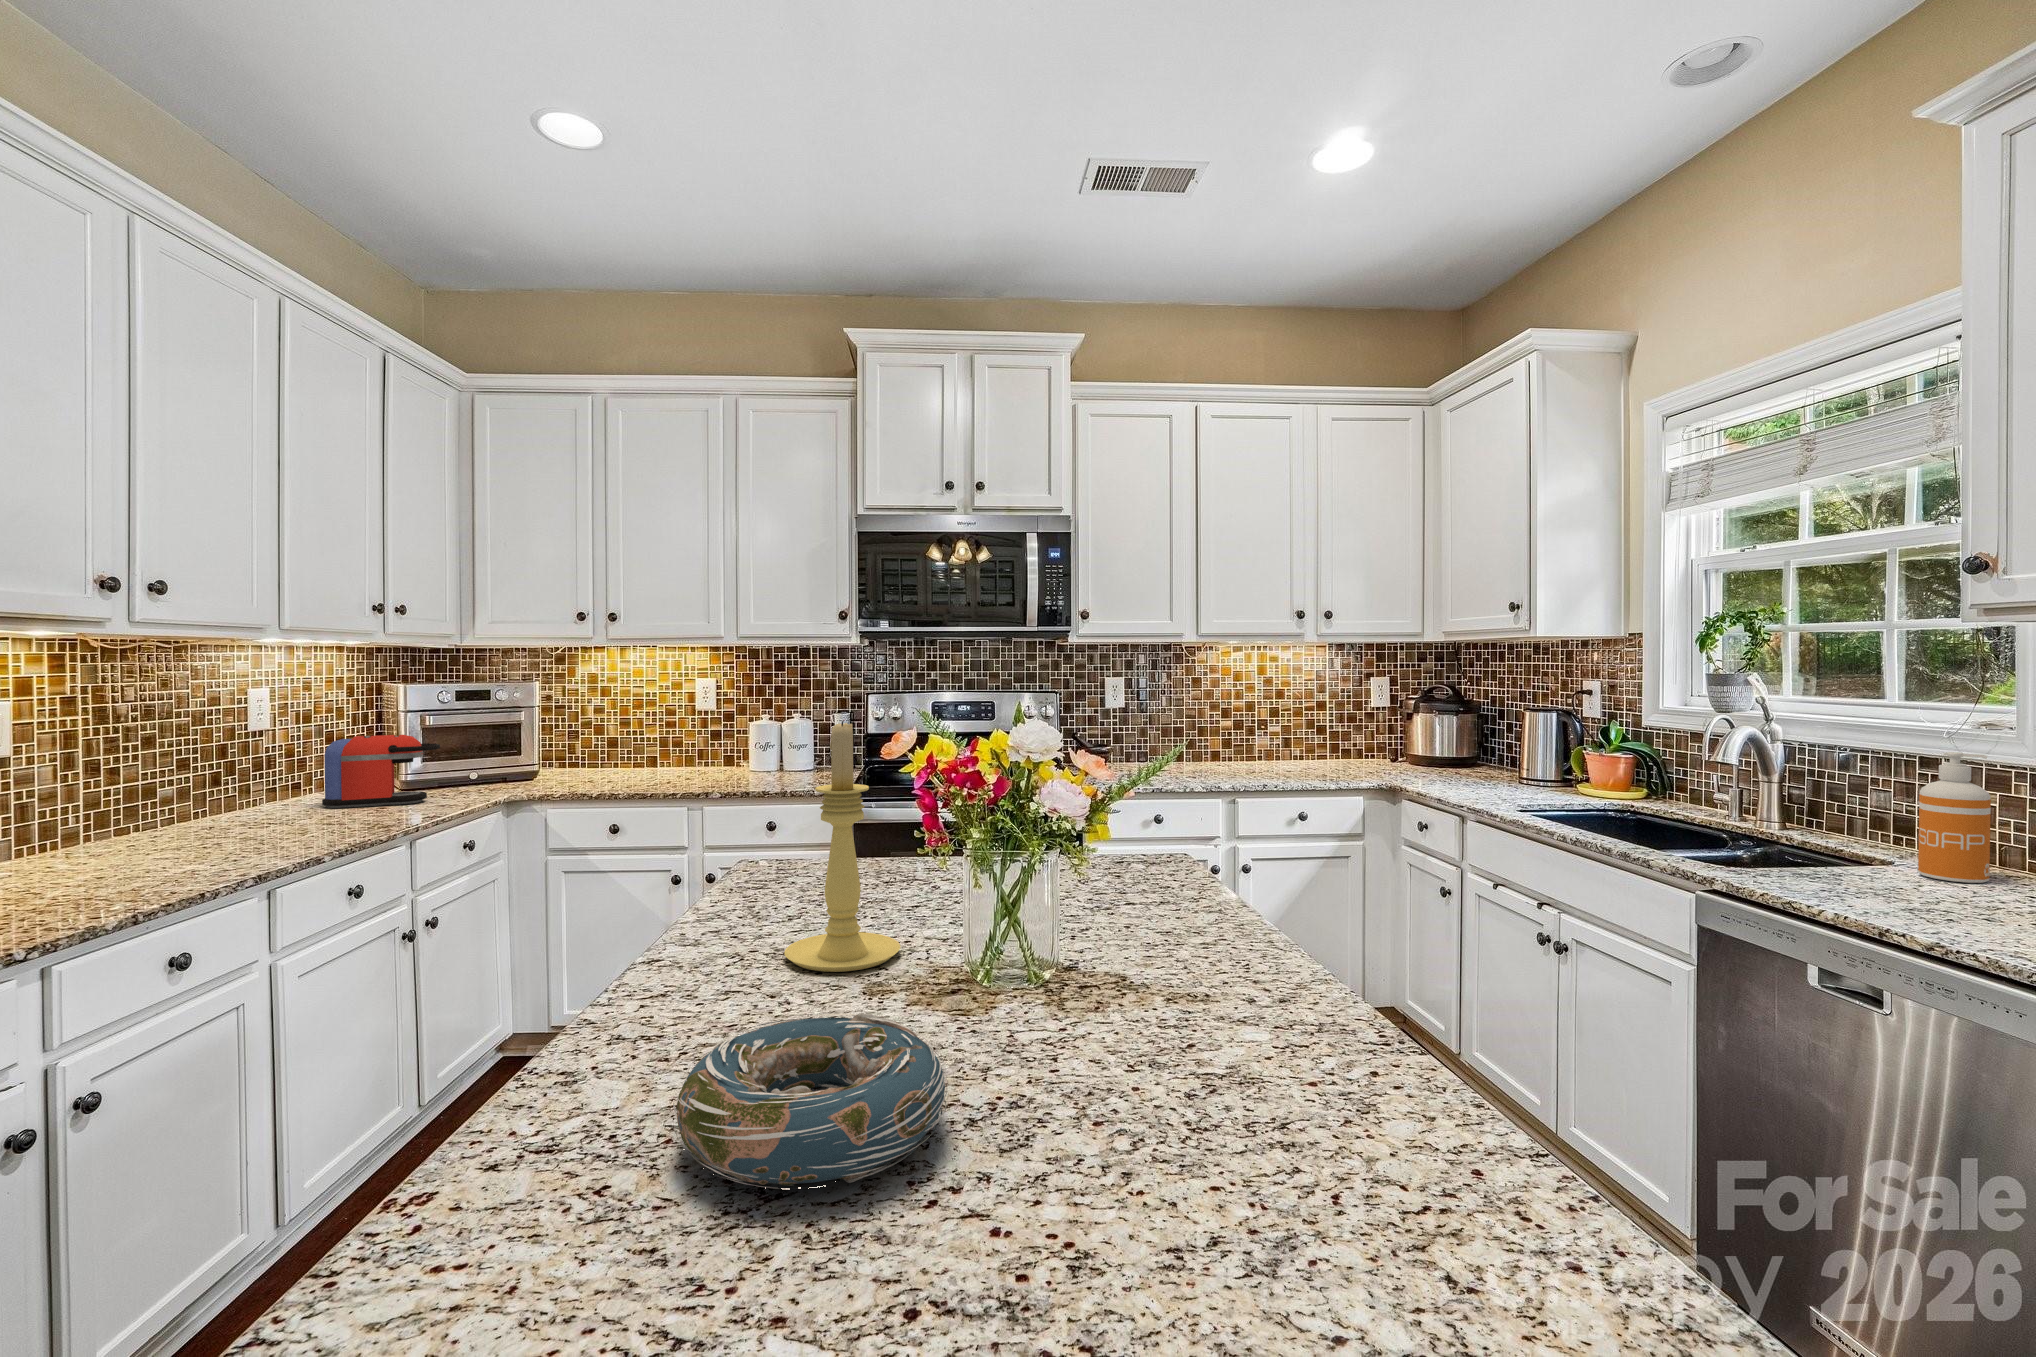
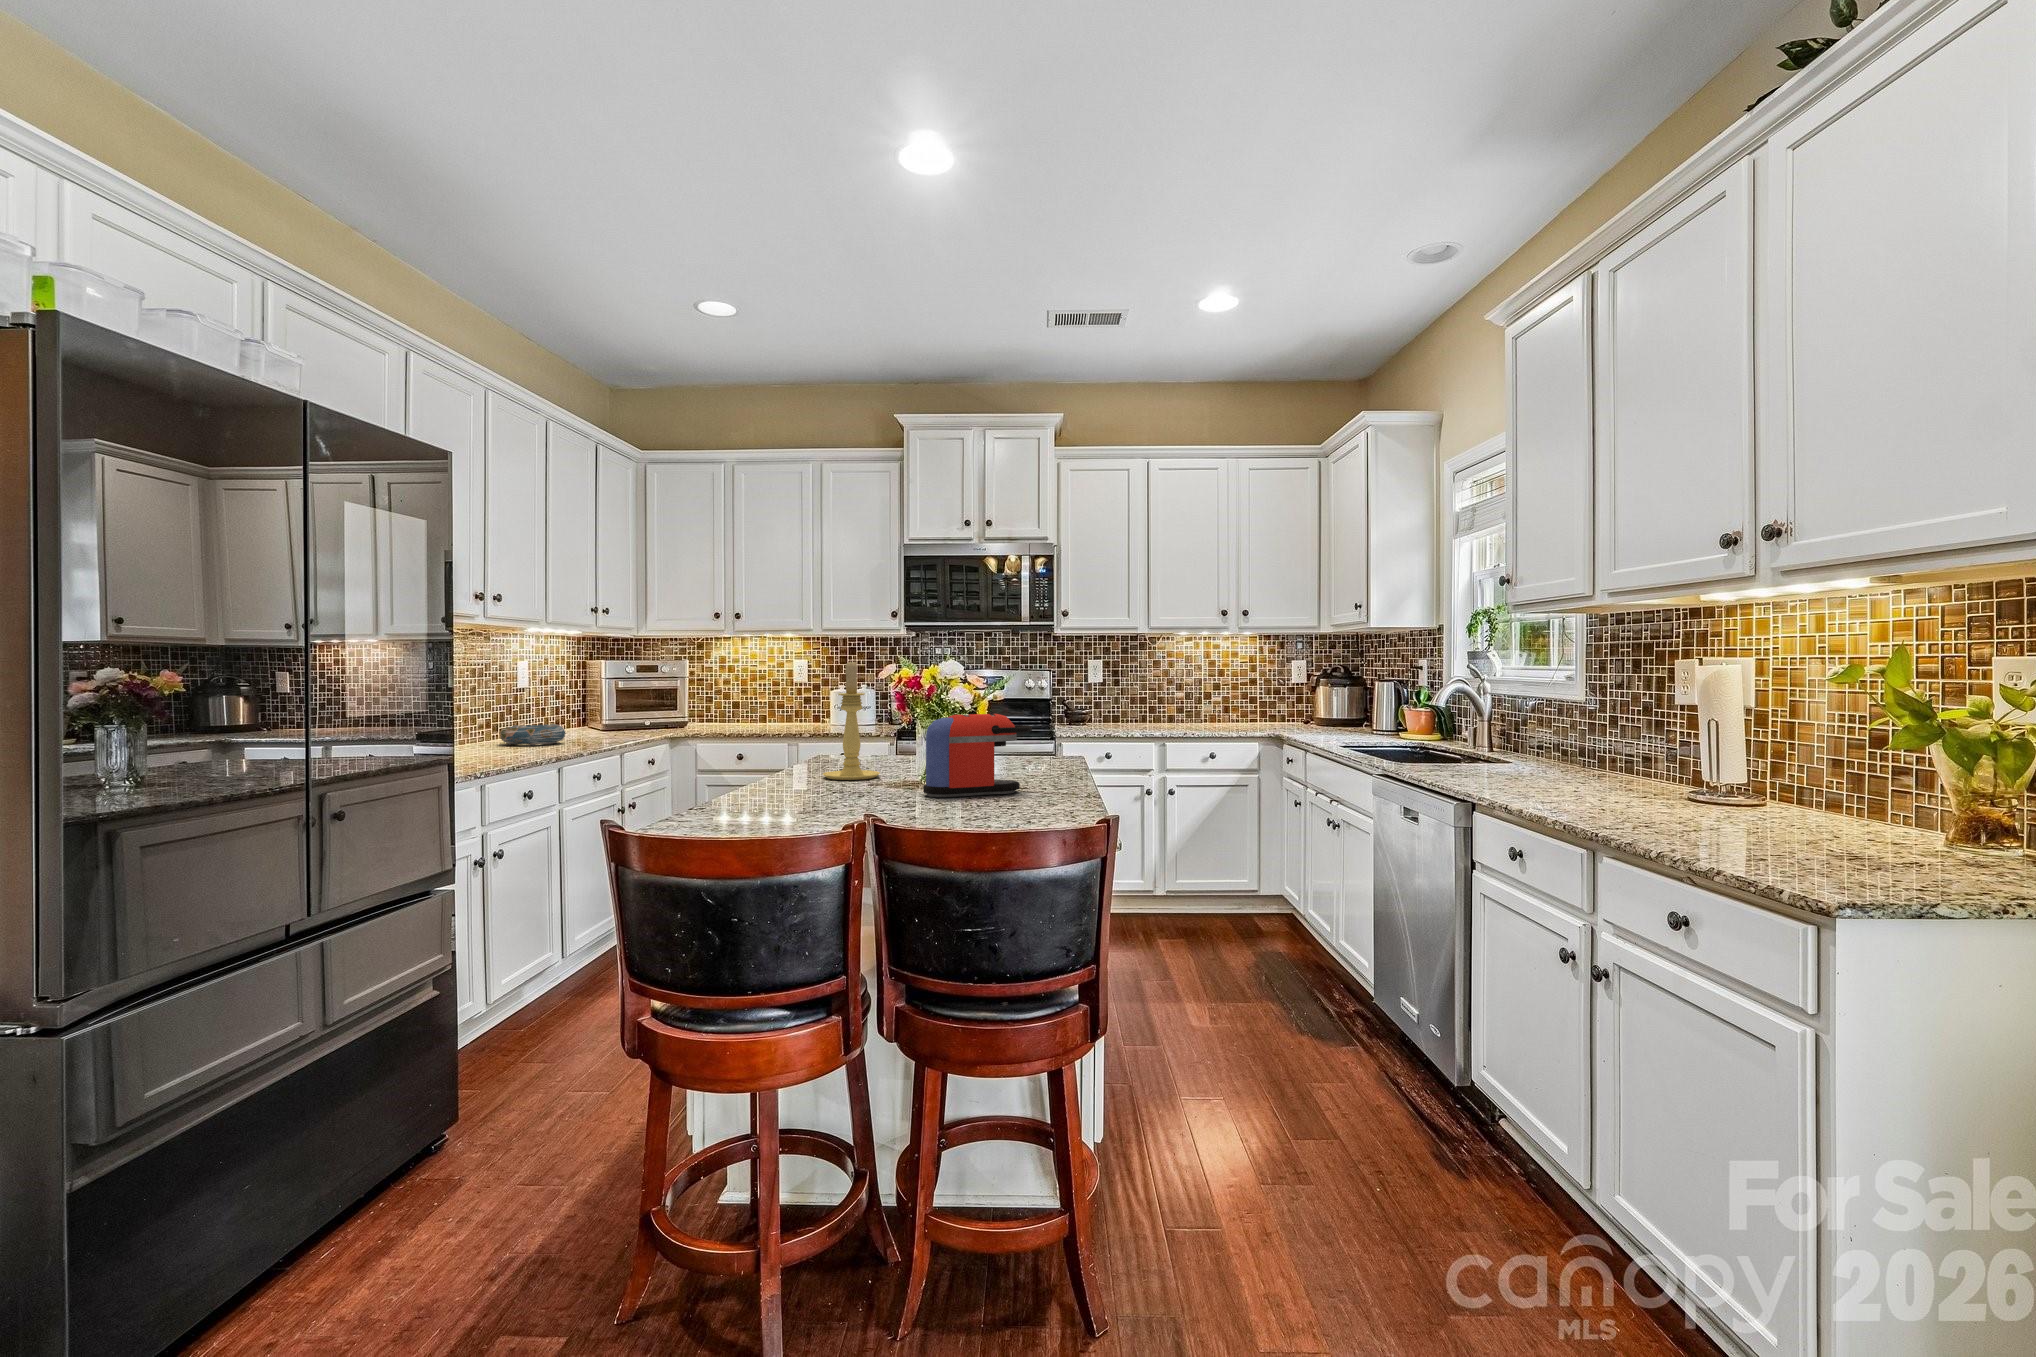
coffee maker: present [322,735,440,808] -> present [923,714,1032,797]
soap dispenser: present [1918,752,1991,883] -> none [1510,691,1545,768]
decorative bowl: present [673,1013,947,1188] -> present [500,724,566,746]

